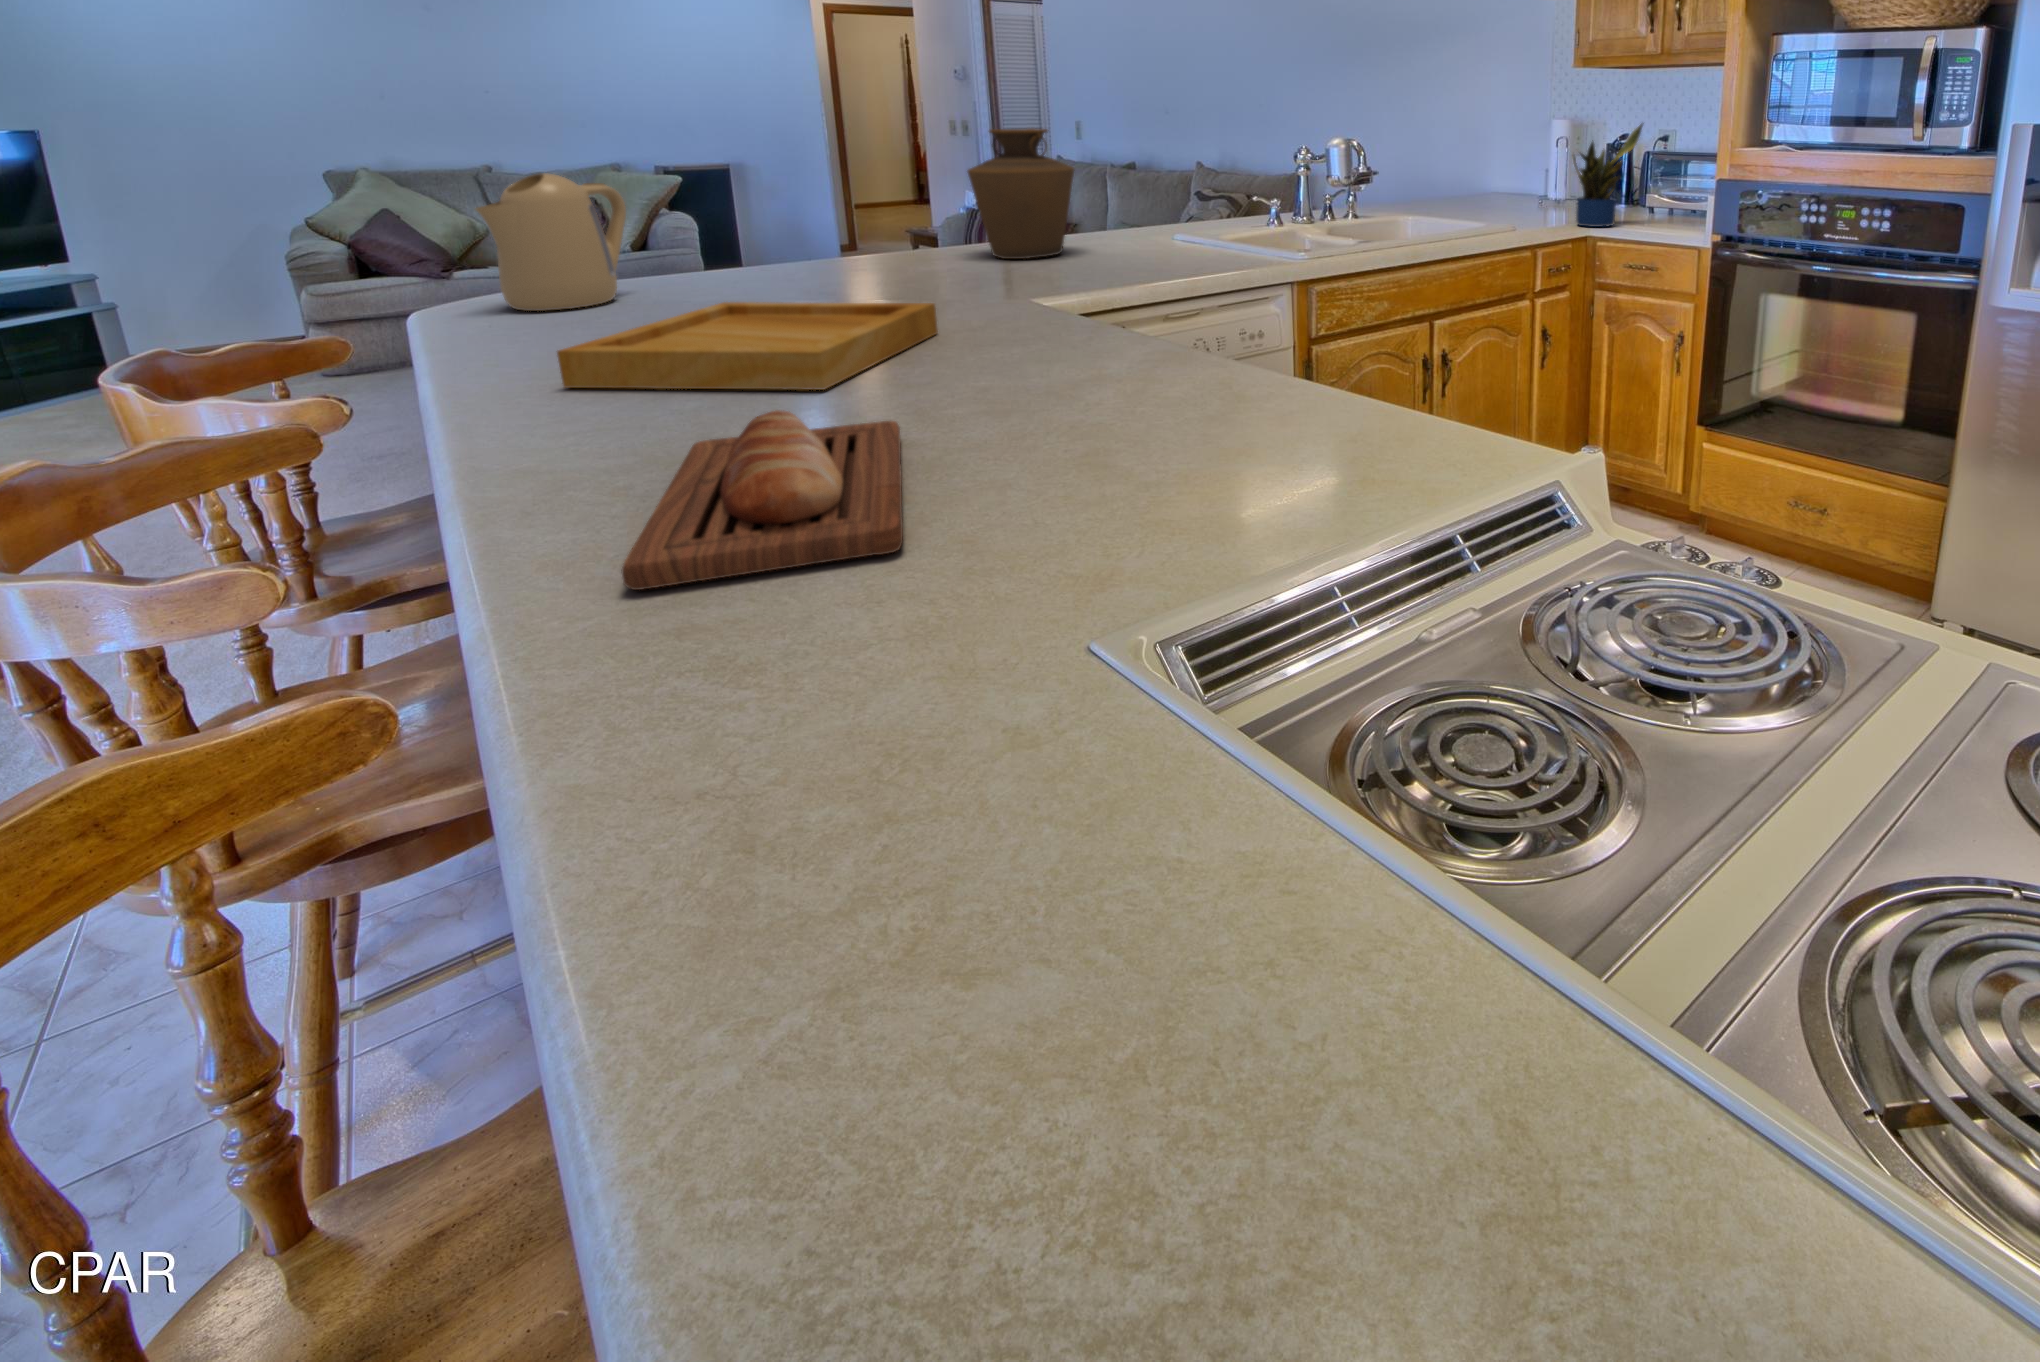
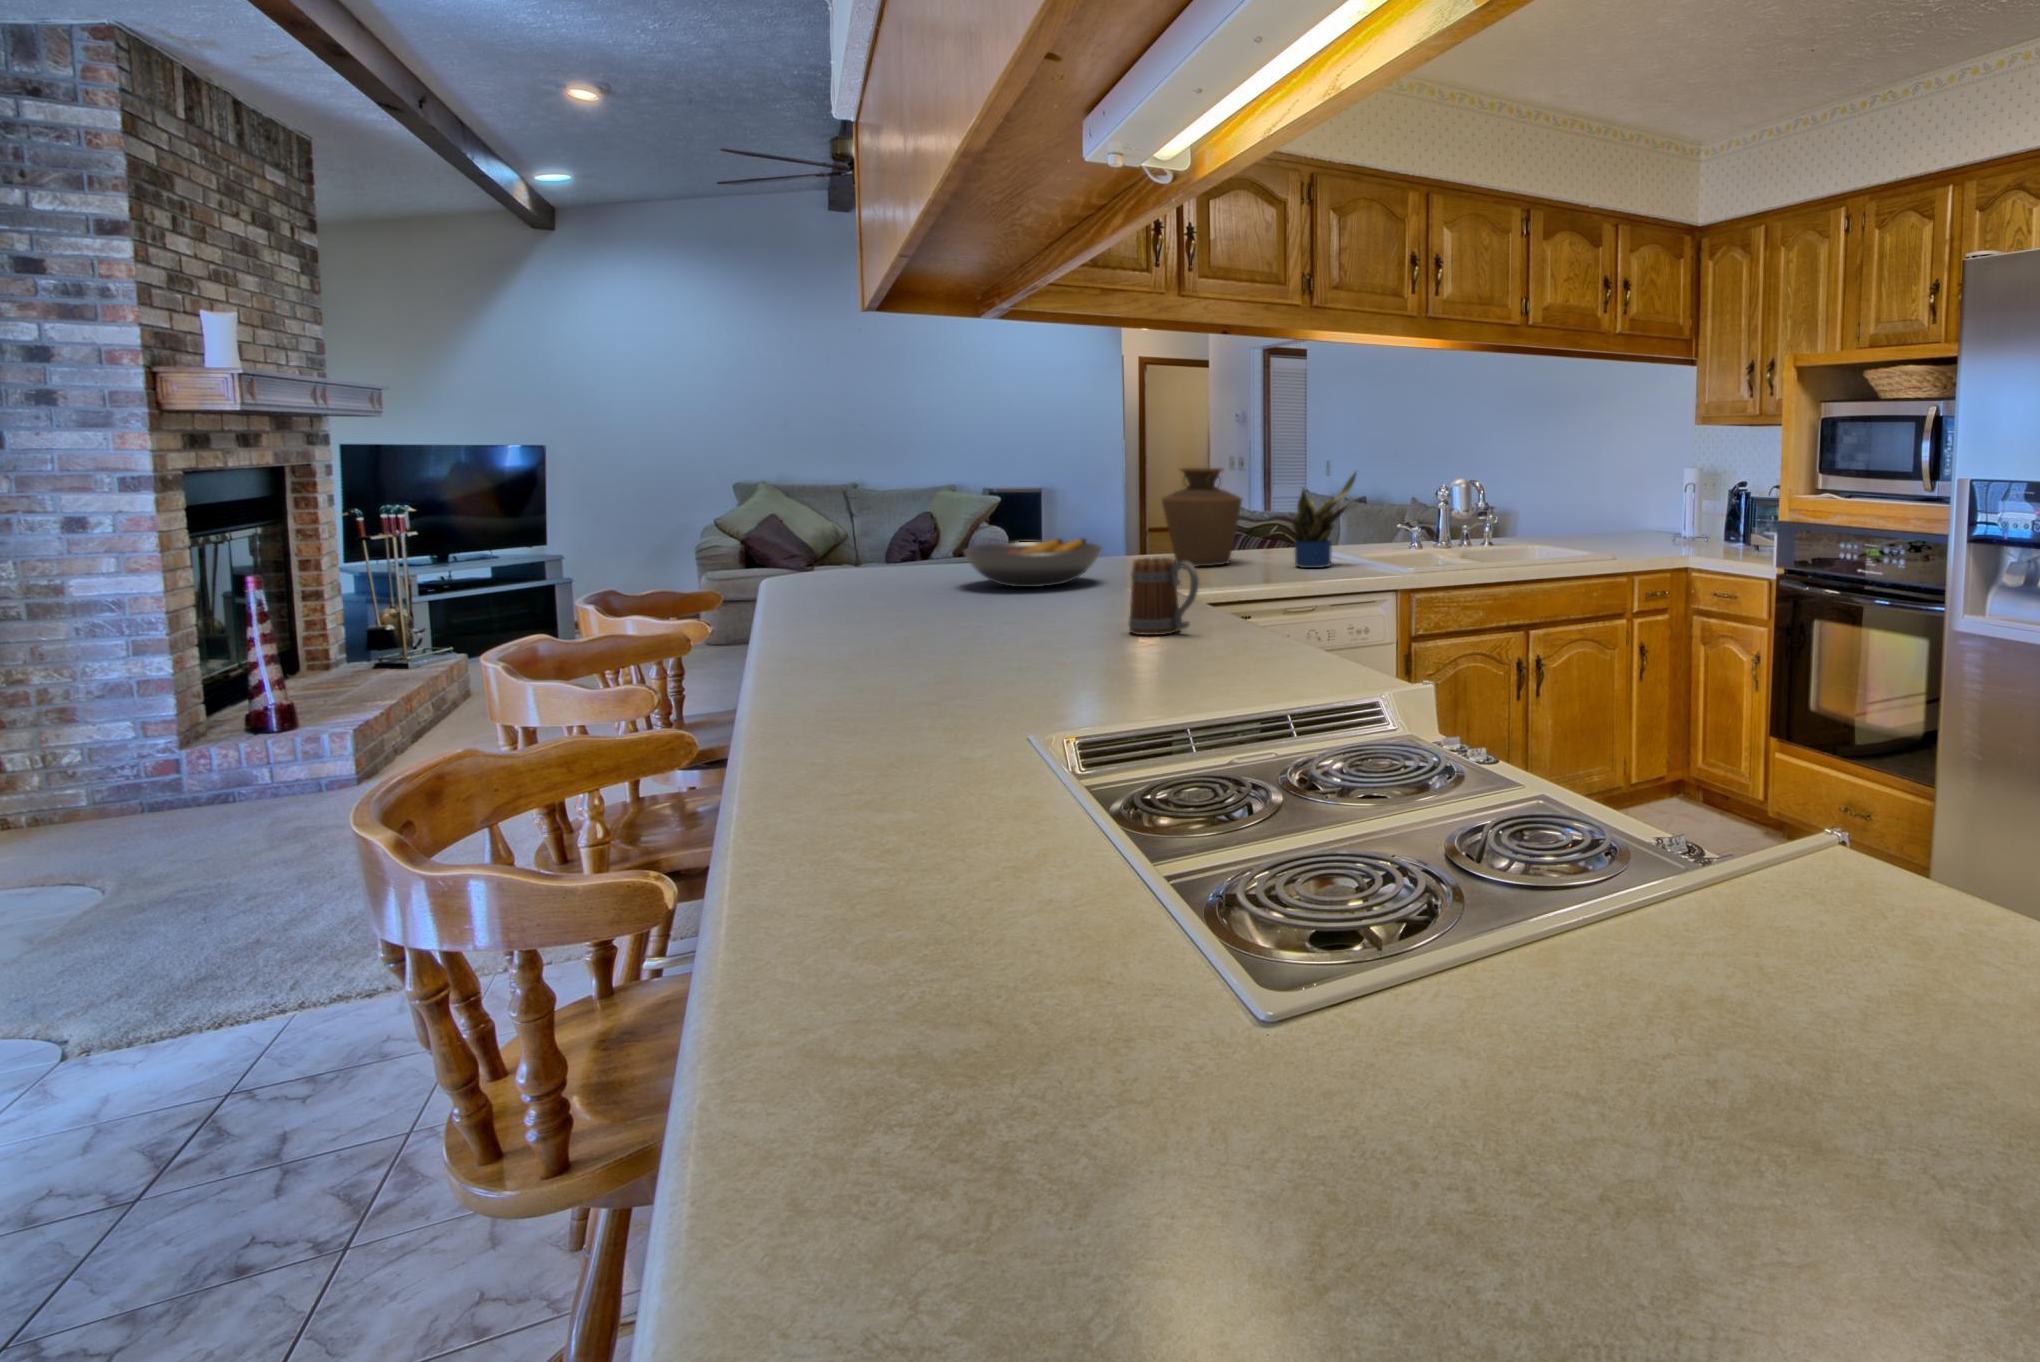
potted plant: present [1573,124,1643,227] -> present [1292,473,1356,568]
kettle: present [476,173,626,311] -> none [815,494,914,587]
fruit bowl: none [713,228,914,299] -> present [963,538,1101,587]
mug: none [1031,258,1137,375] -> present [1129,558,1199,635]
tray: present [557,302,938,390] -> none [840,583,1090,636]
bread loaf: present [621,410,903,590] -> none [829,635,1016,710]

